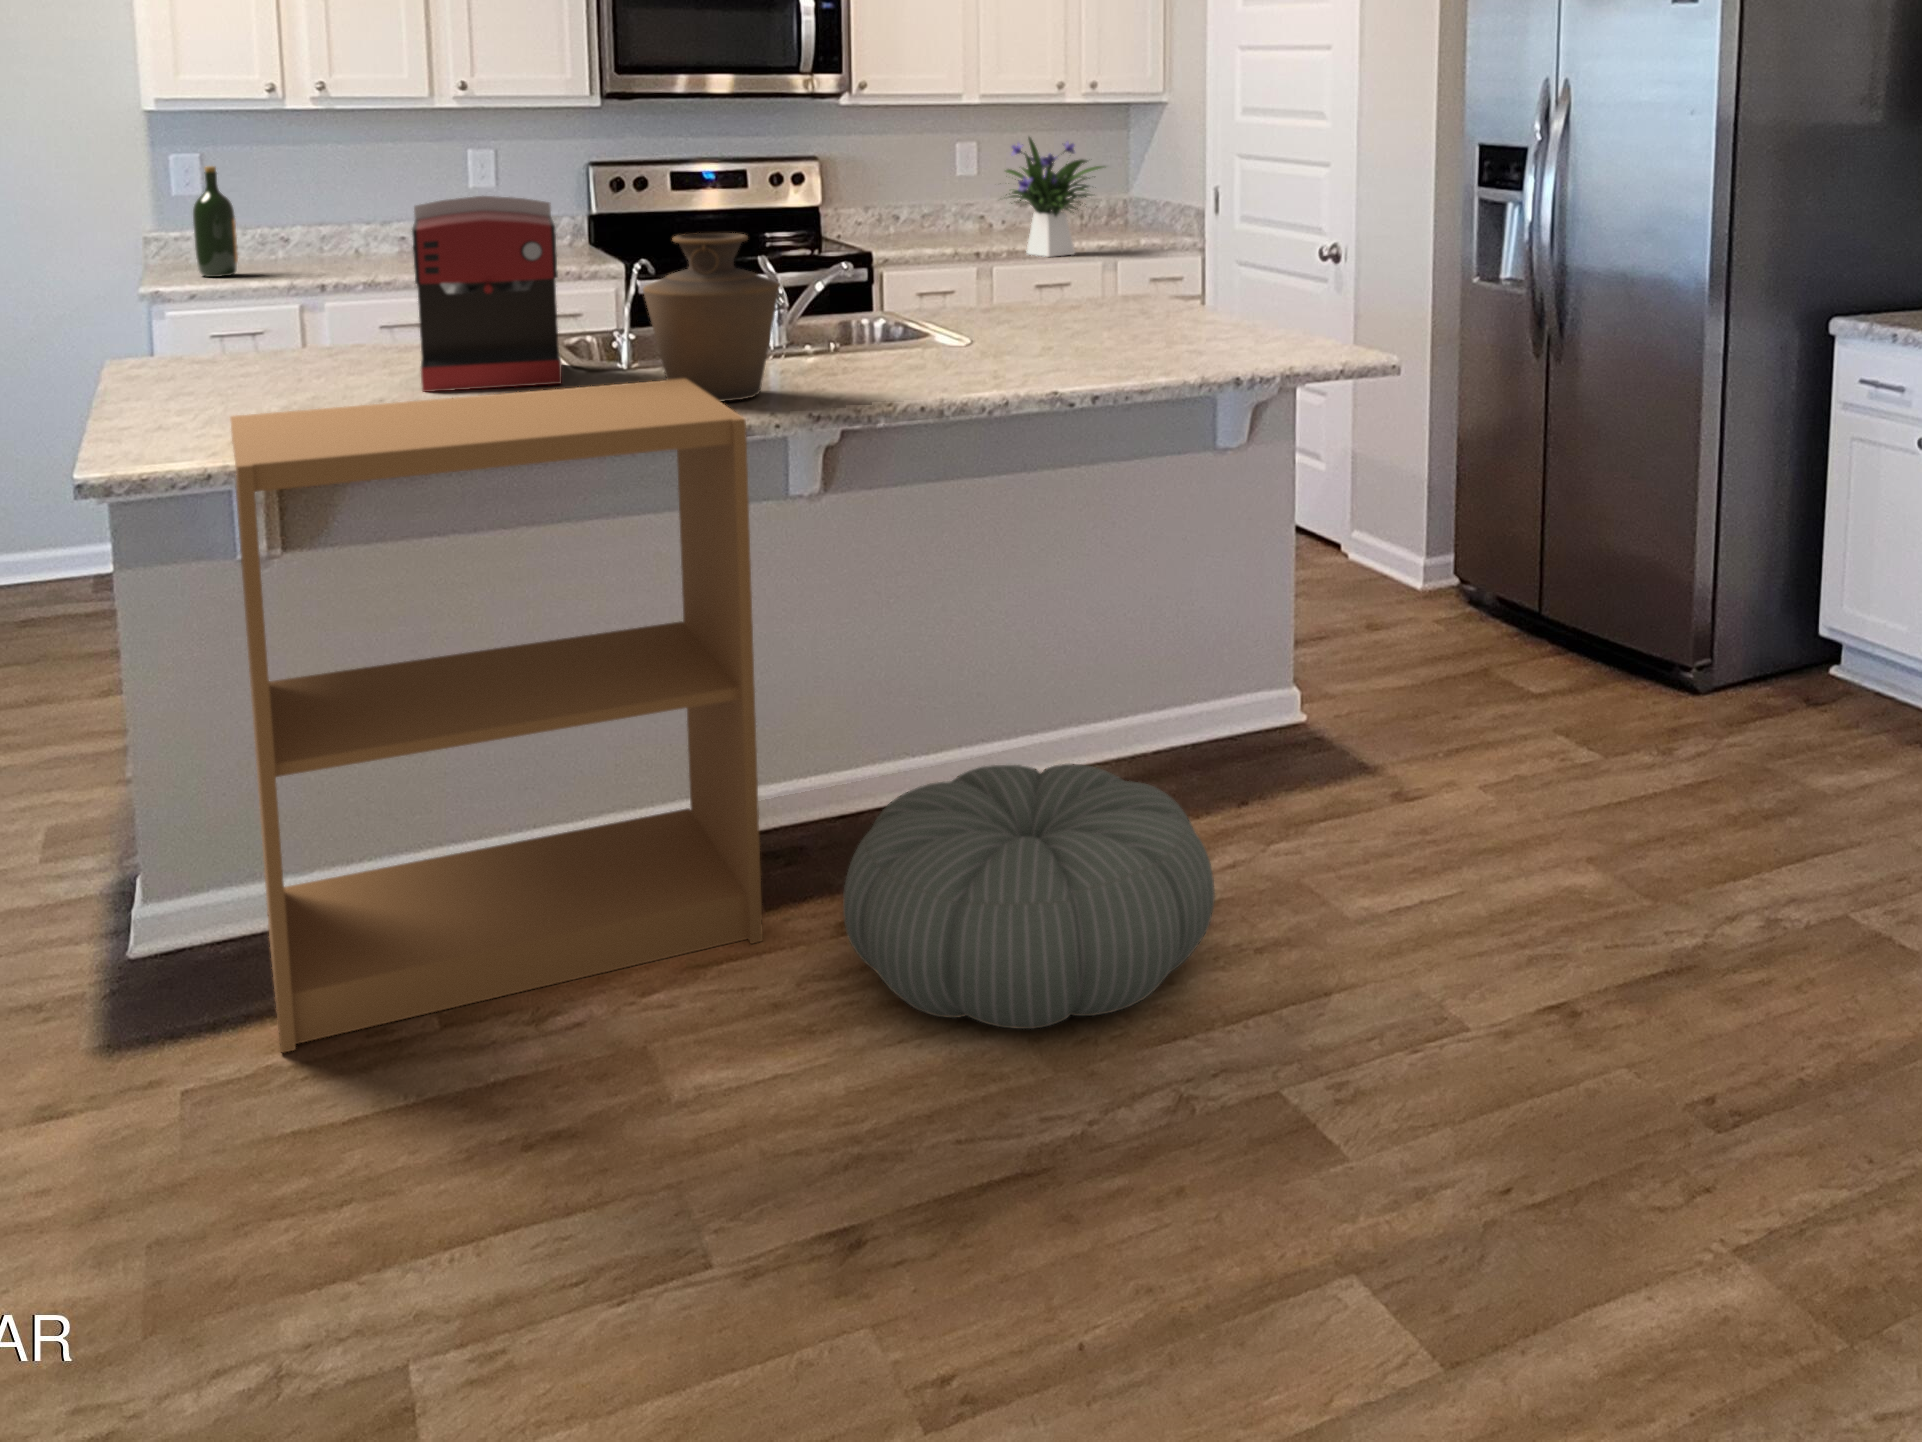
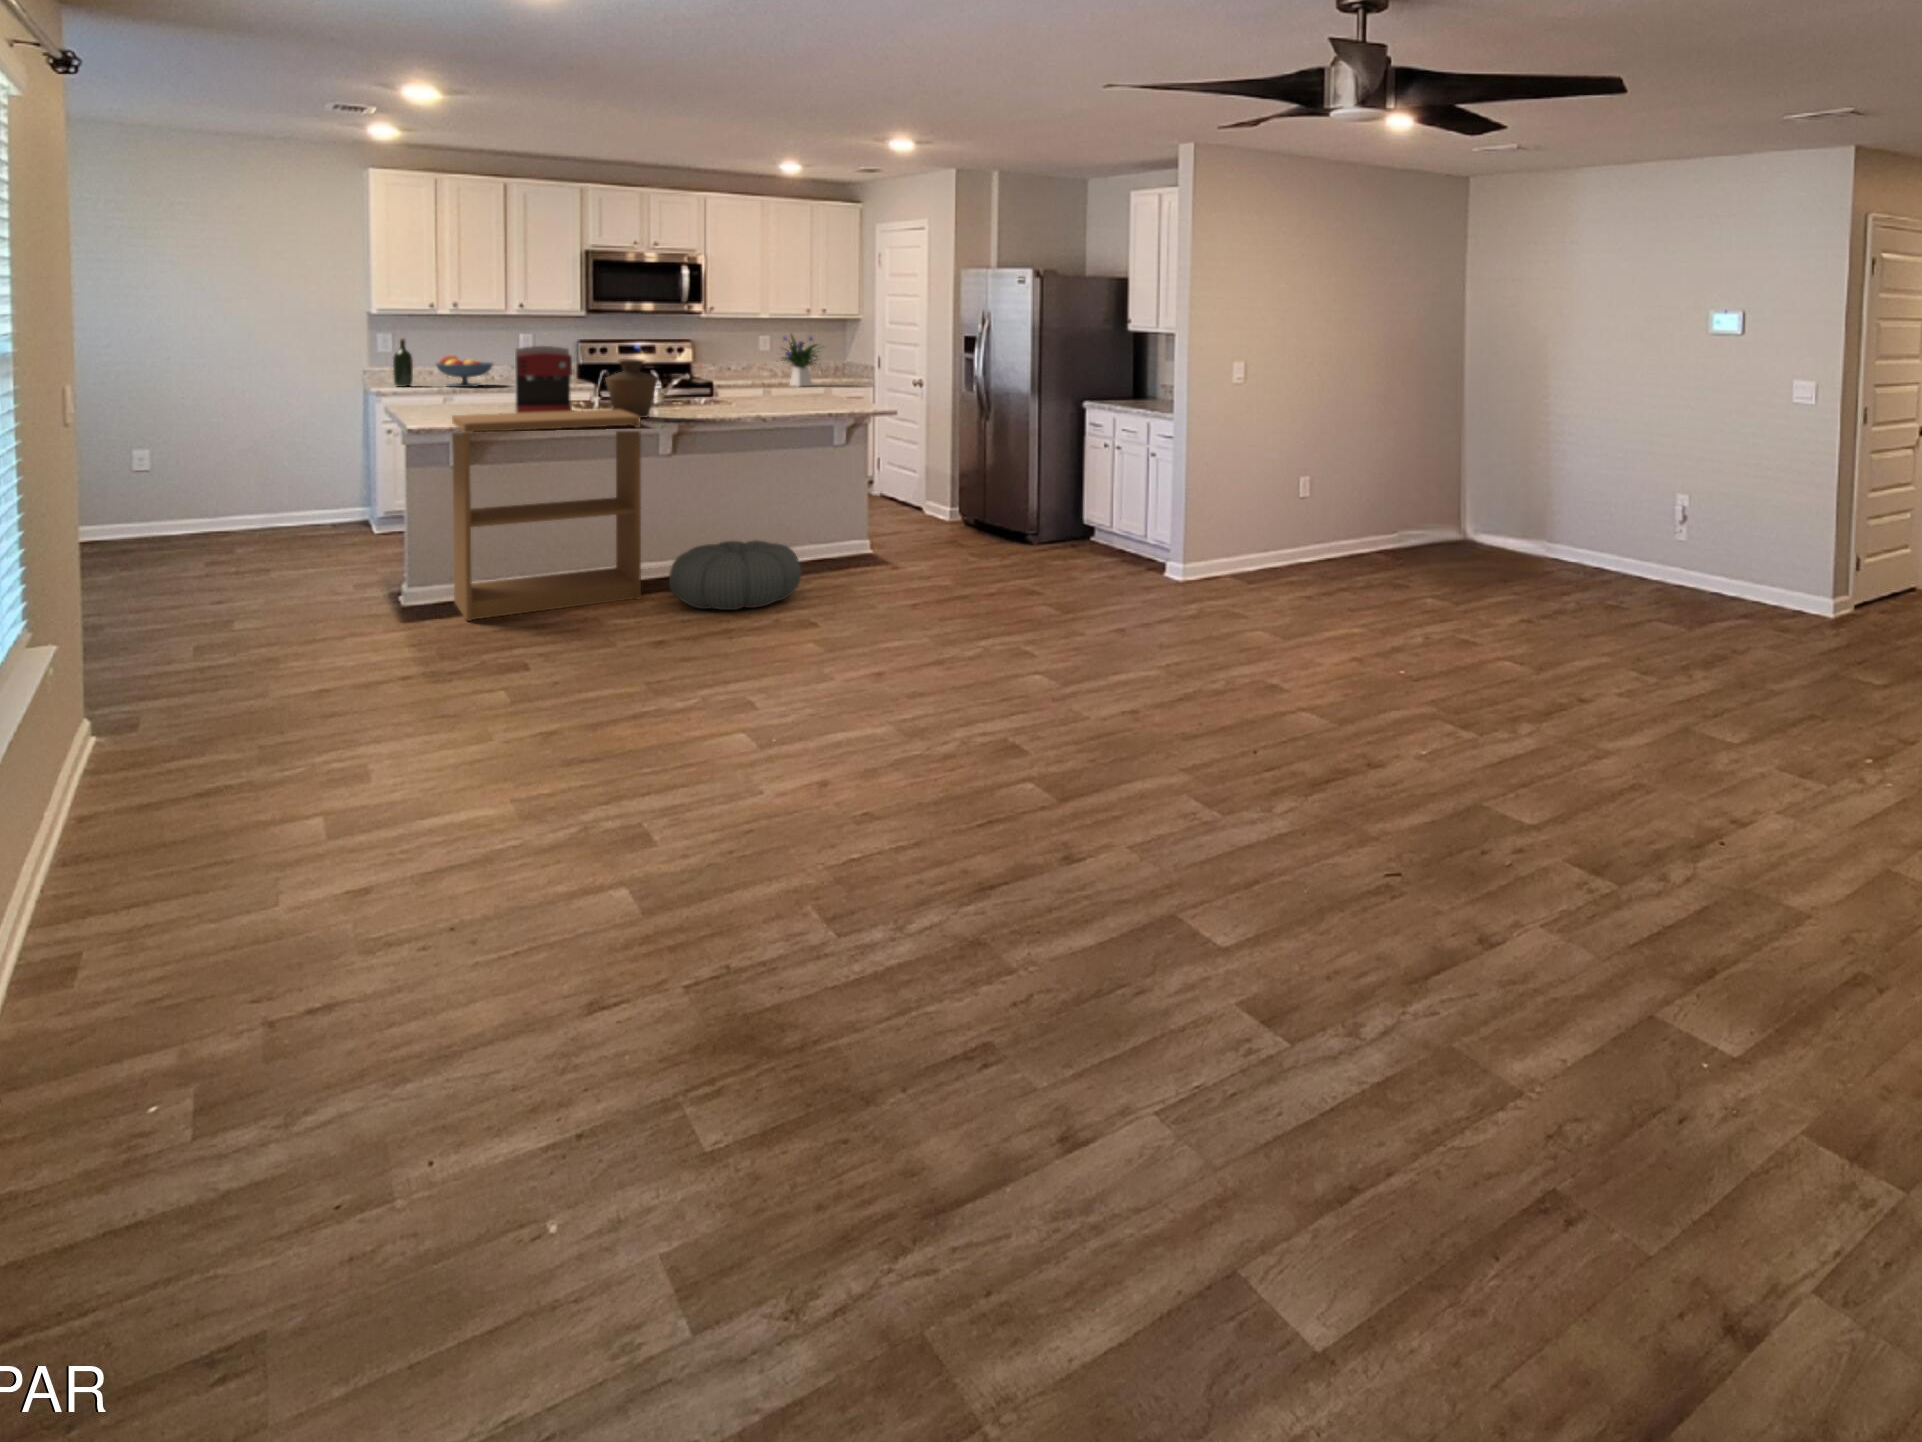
fruit bowl: none [284,201,407,275] -> present [436,355,493,387]

